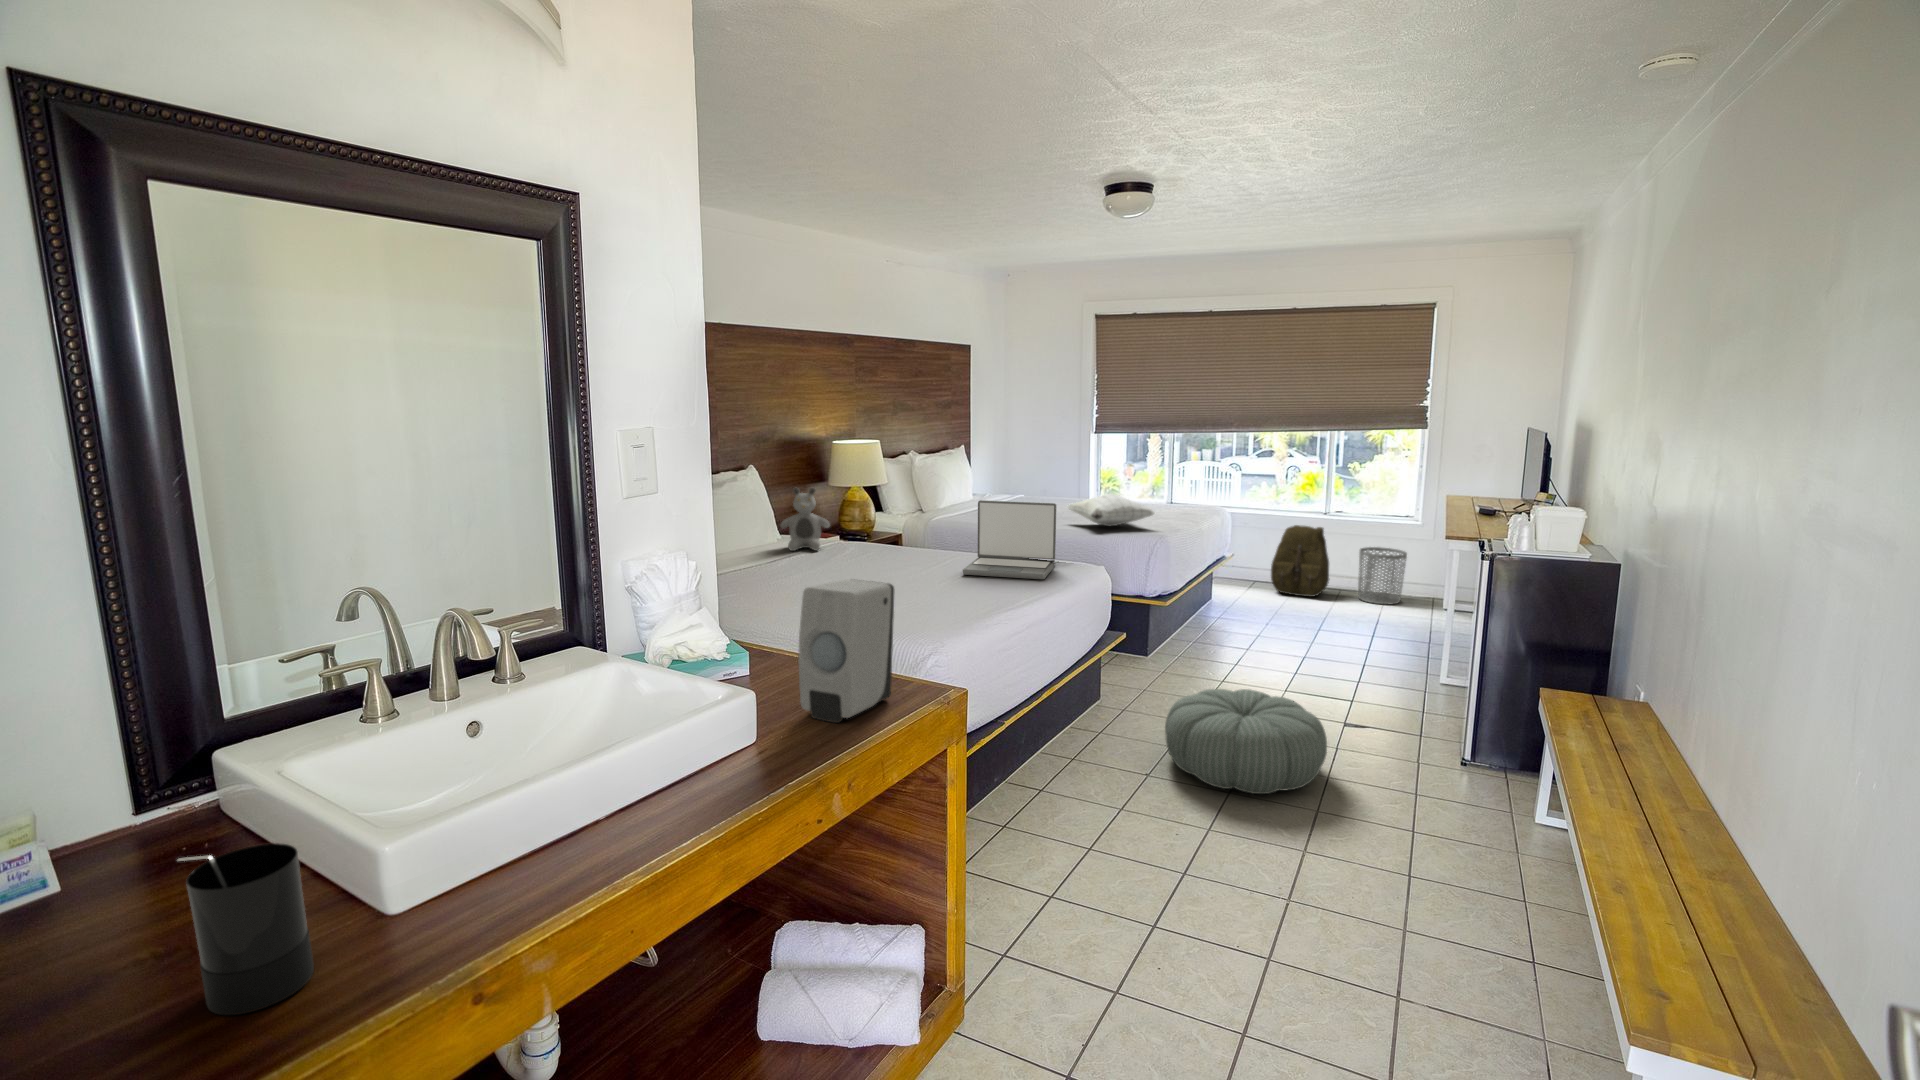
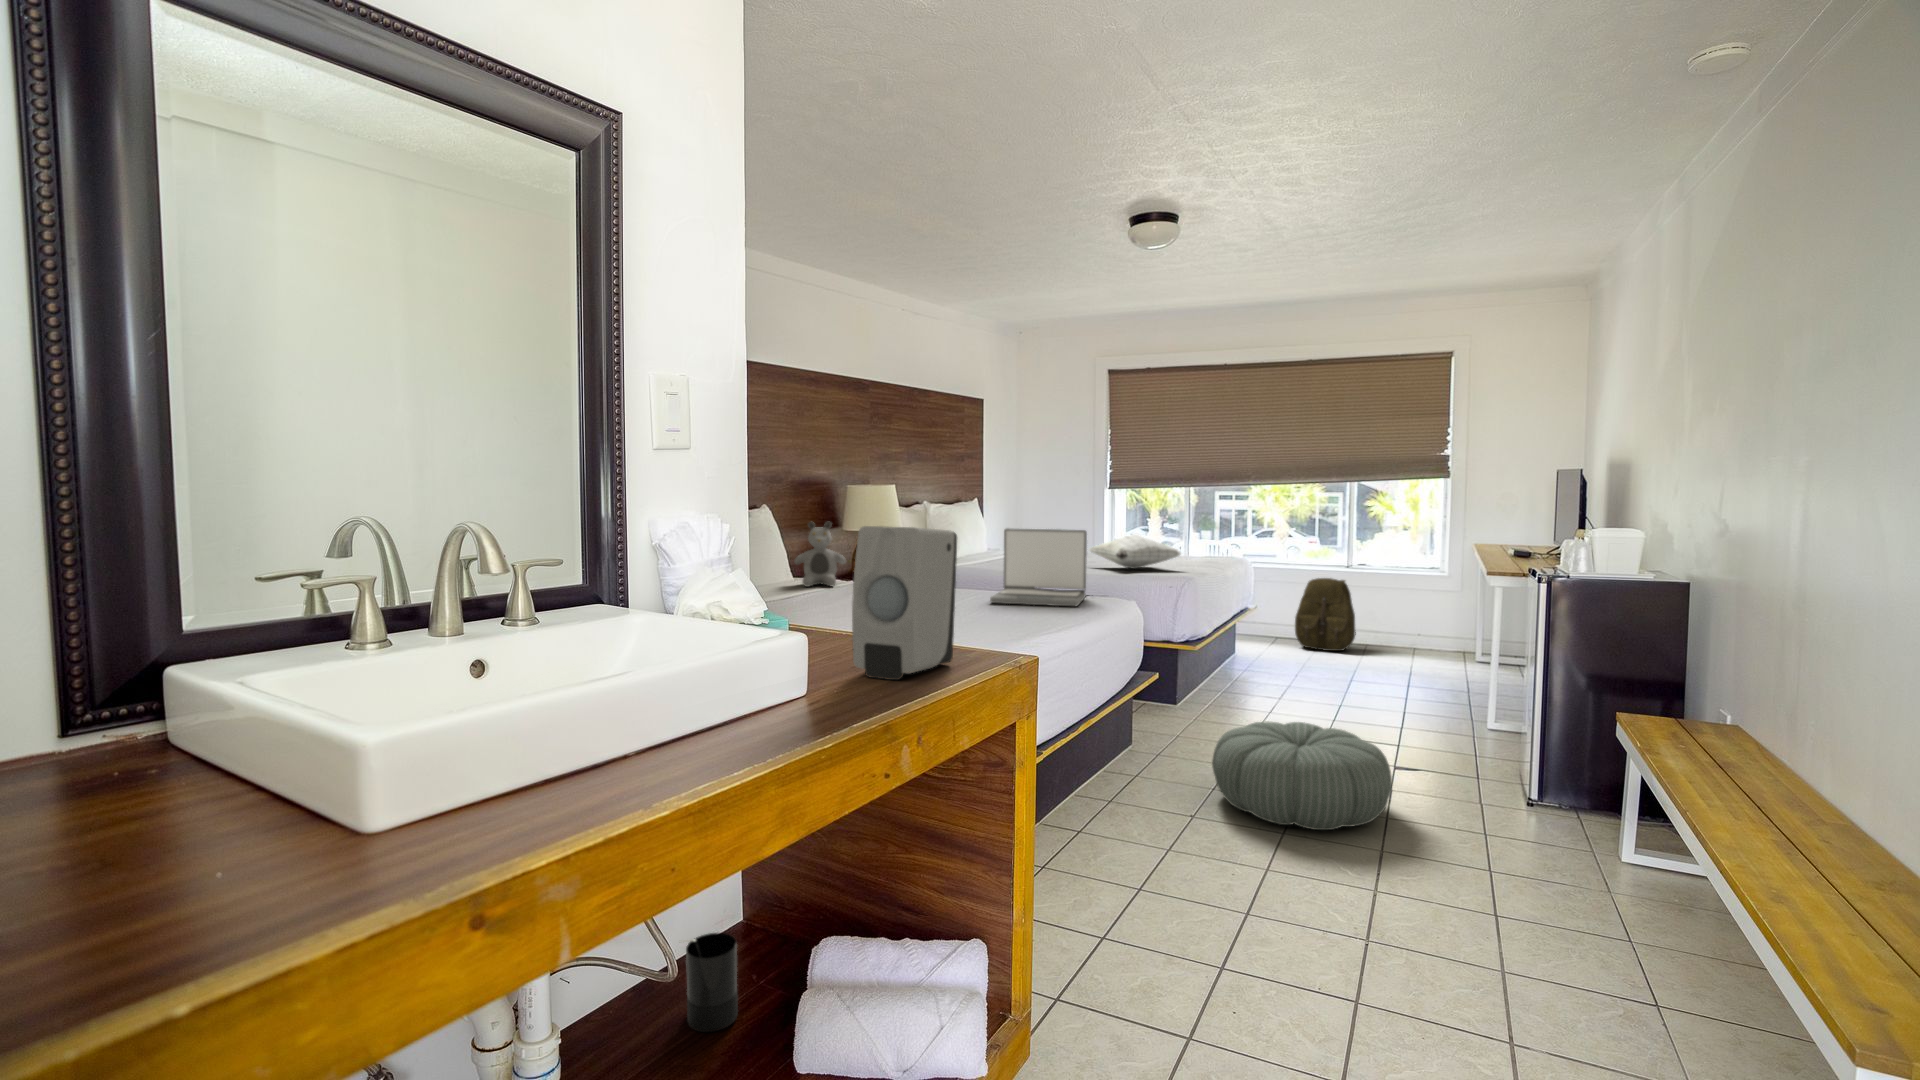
waste bin: present [1358,547,1407,605] -> none [1386,600,1436,658]
candle: present [178,843,314,1015] -> present [682,933,738,1032]

